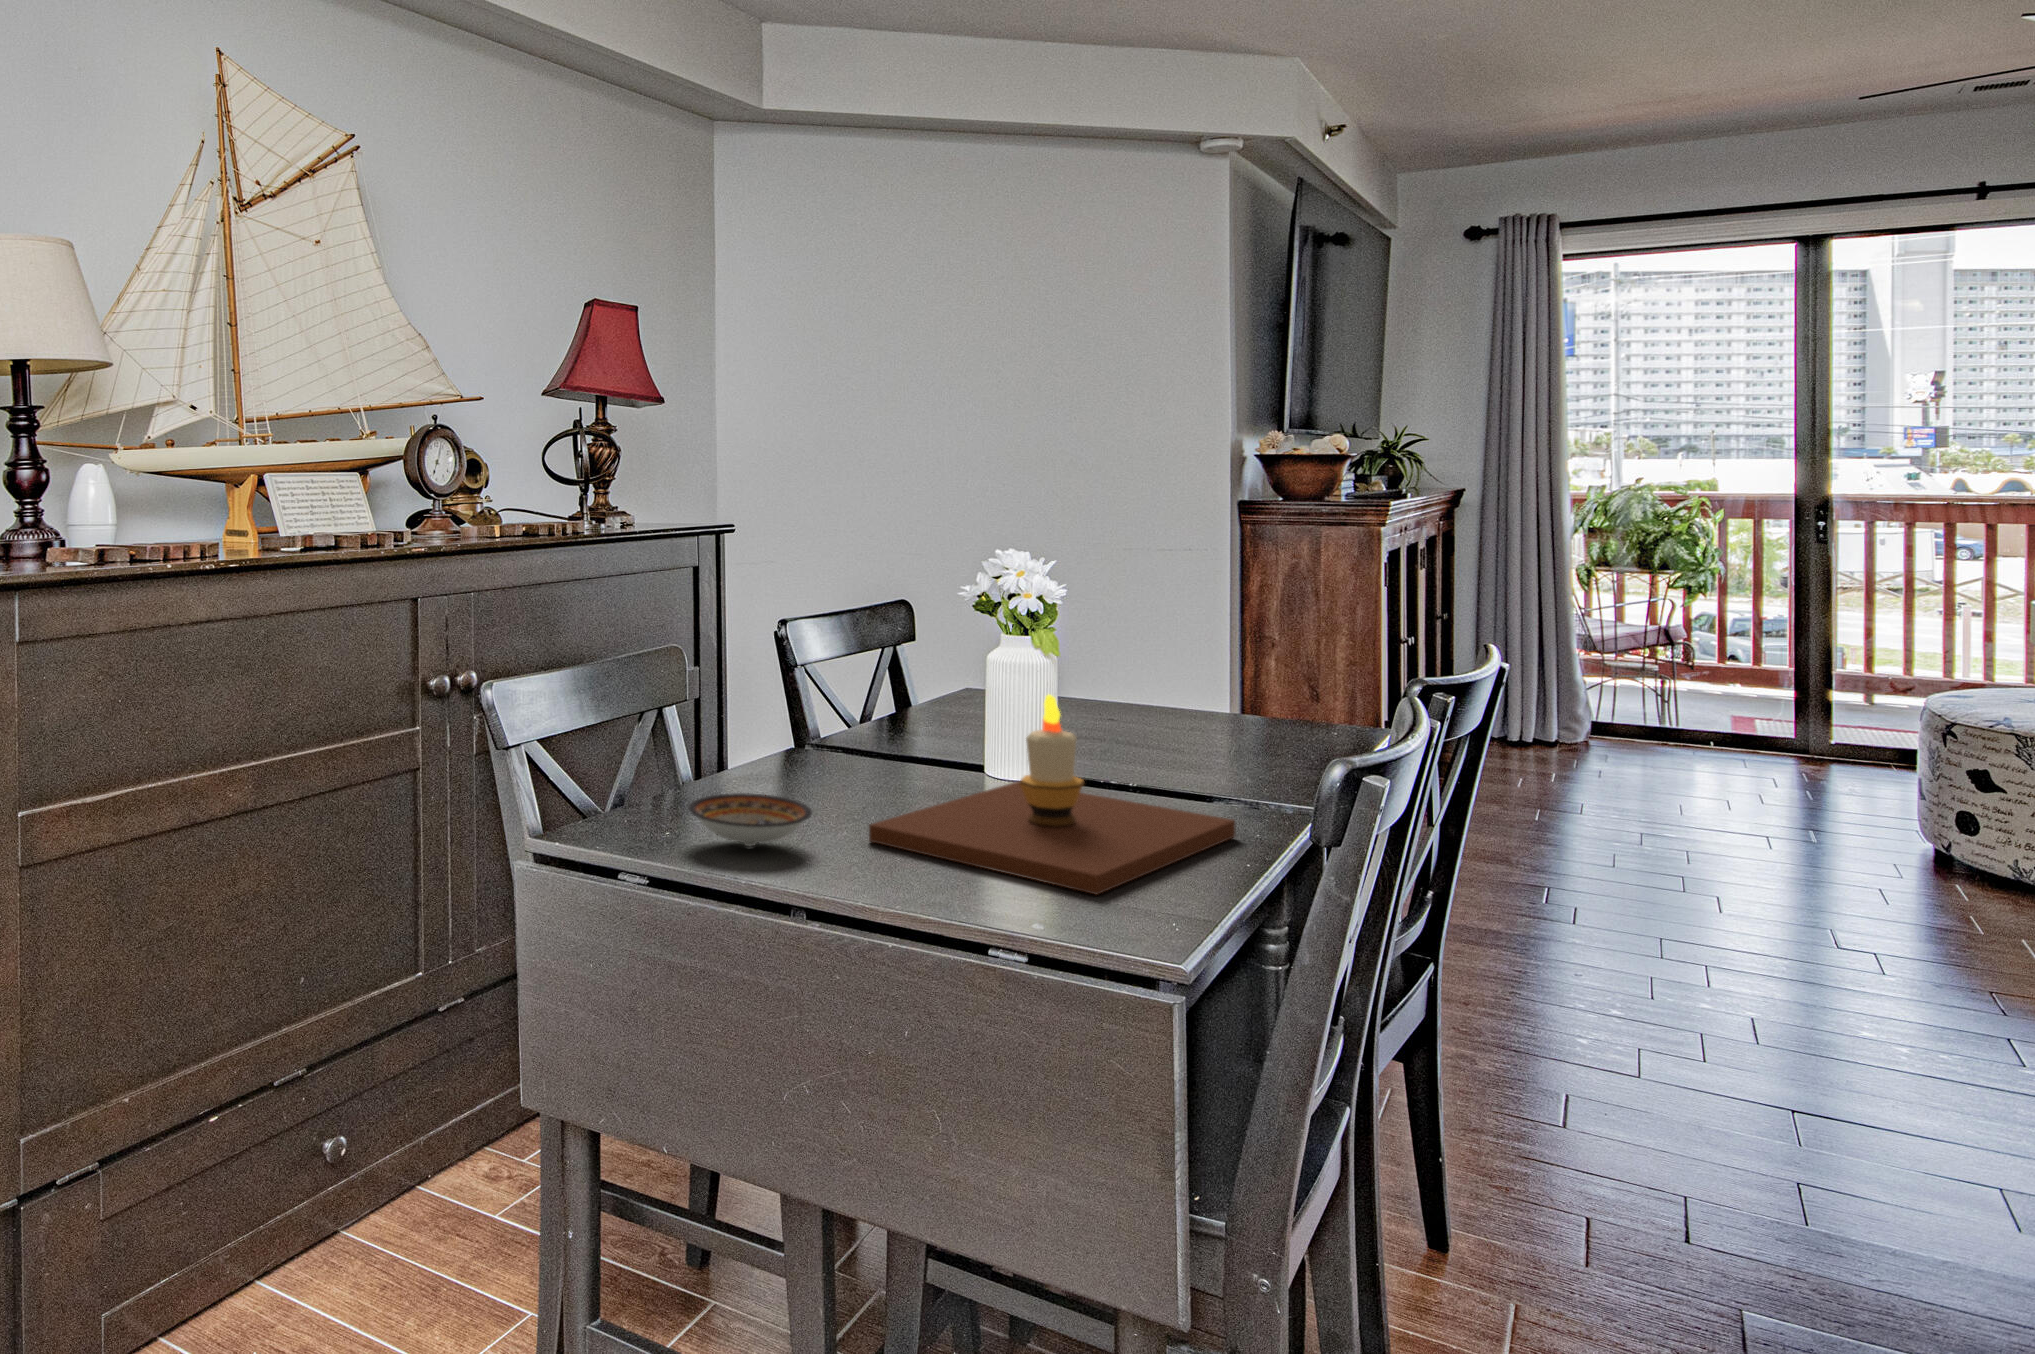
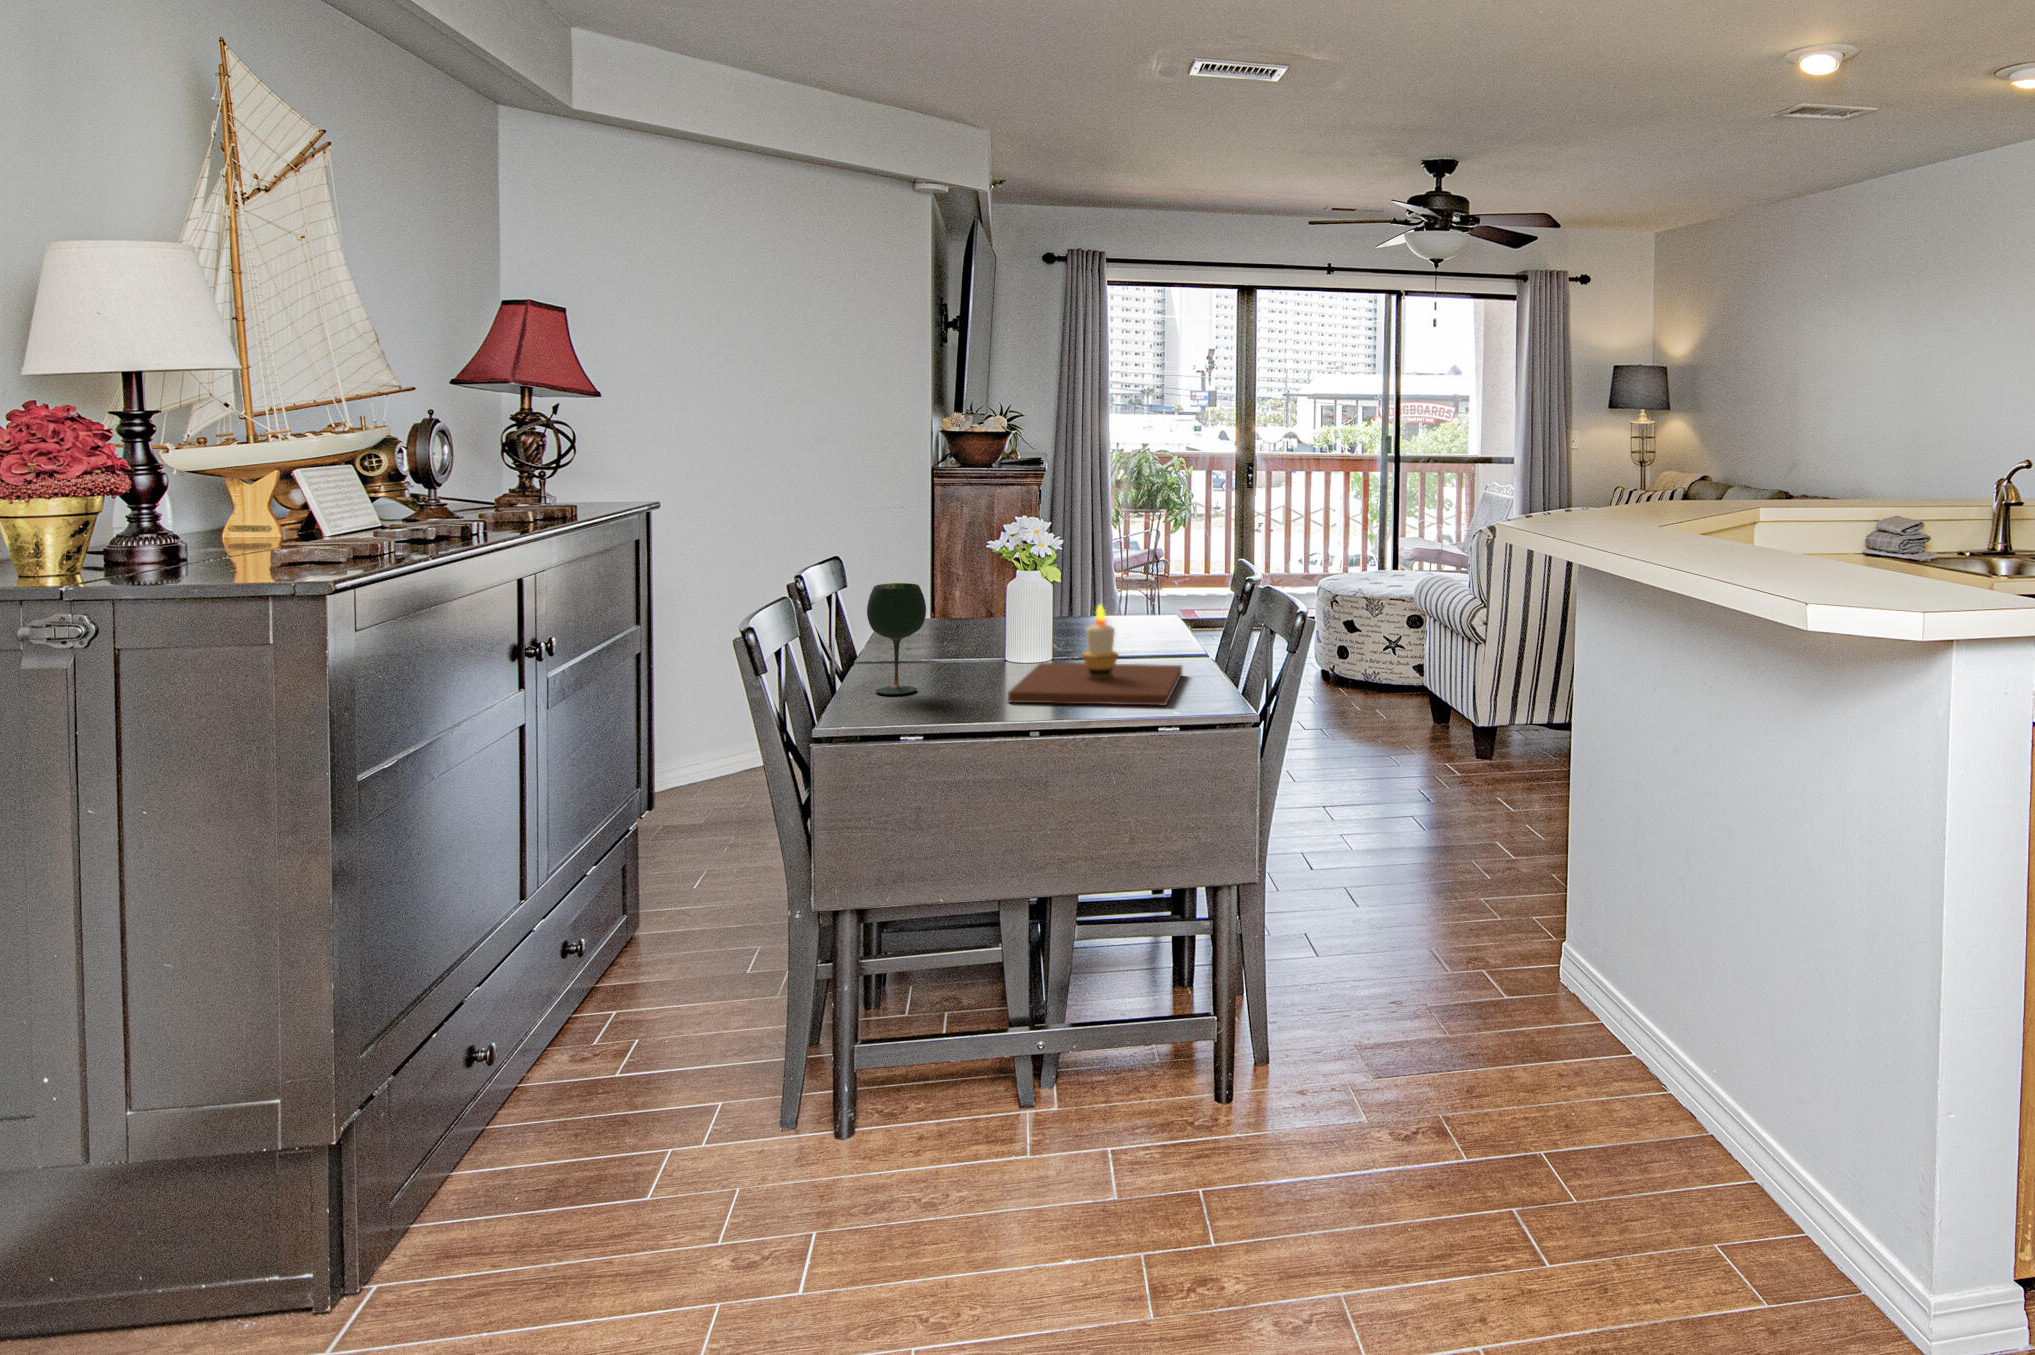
wine glass: none [725,636,809,803] -> present [867,583,926,695]
ceramic bowl: present [689,793,812,846] -> none [904,683,988,714]

